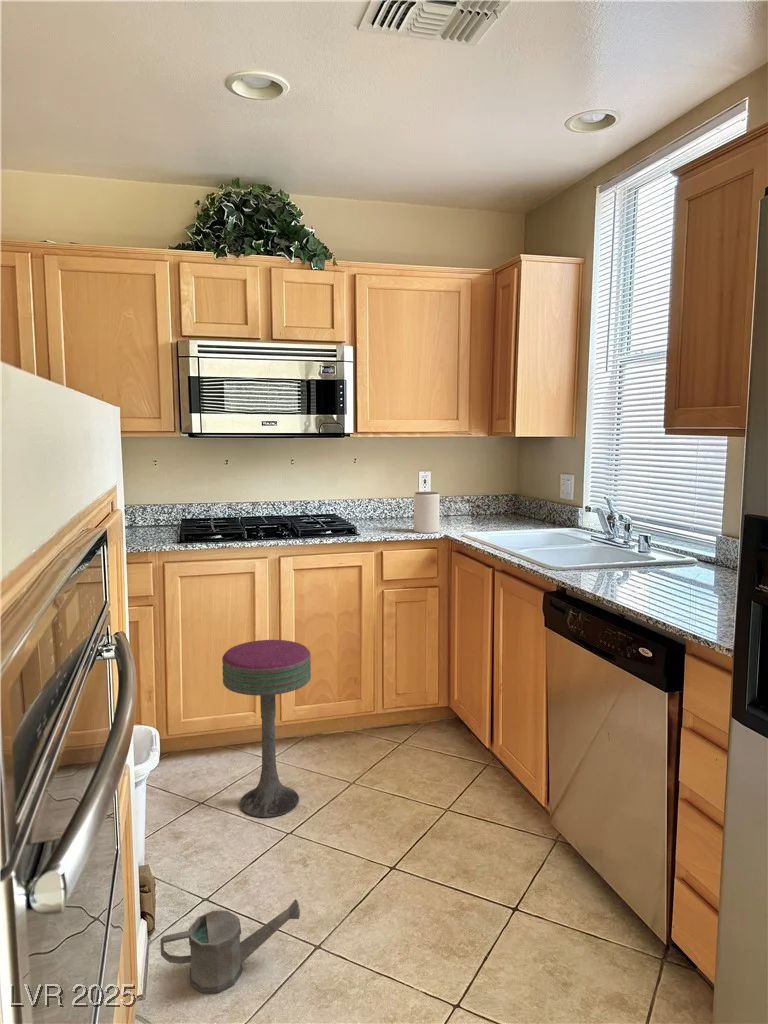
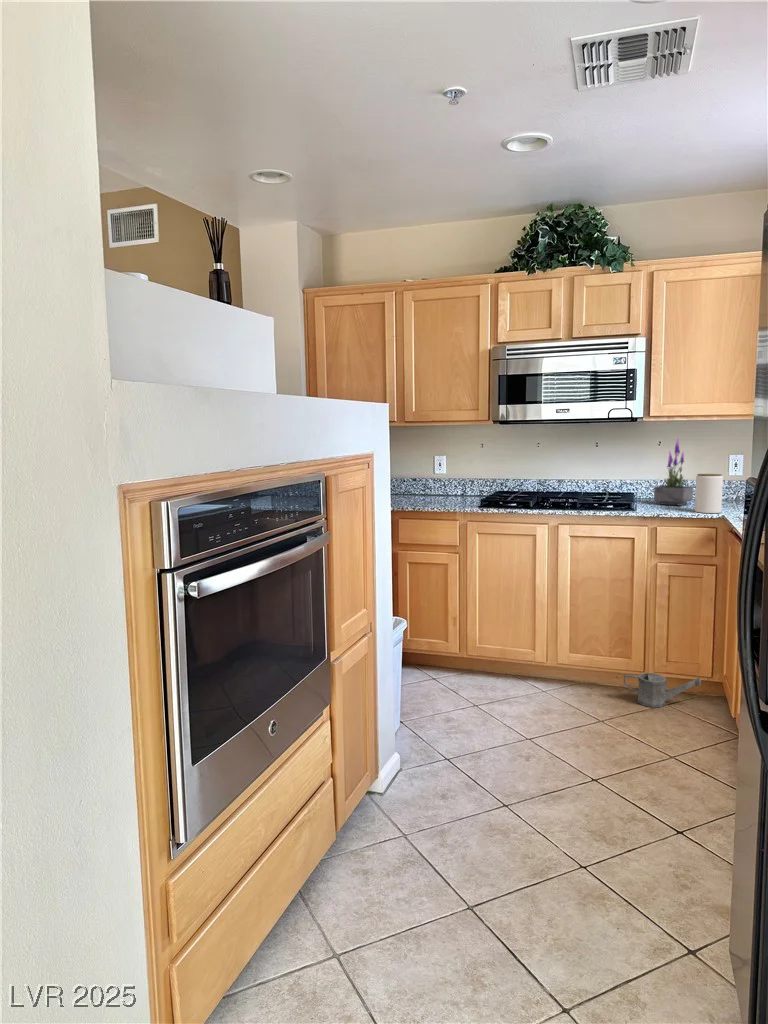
potted plant: none [366,453,399,526] -> present [654,439,693,505]
bar stool: present [222,640,311,817] -> none [489,587,560,726]
watering can: present [160,899,300,993] -> present [624,673,701,708]

